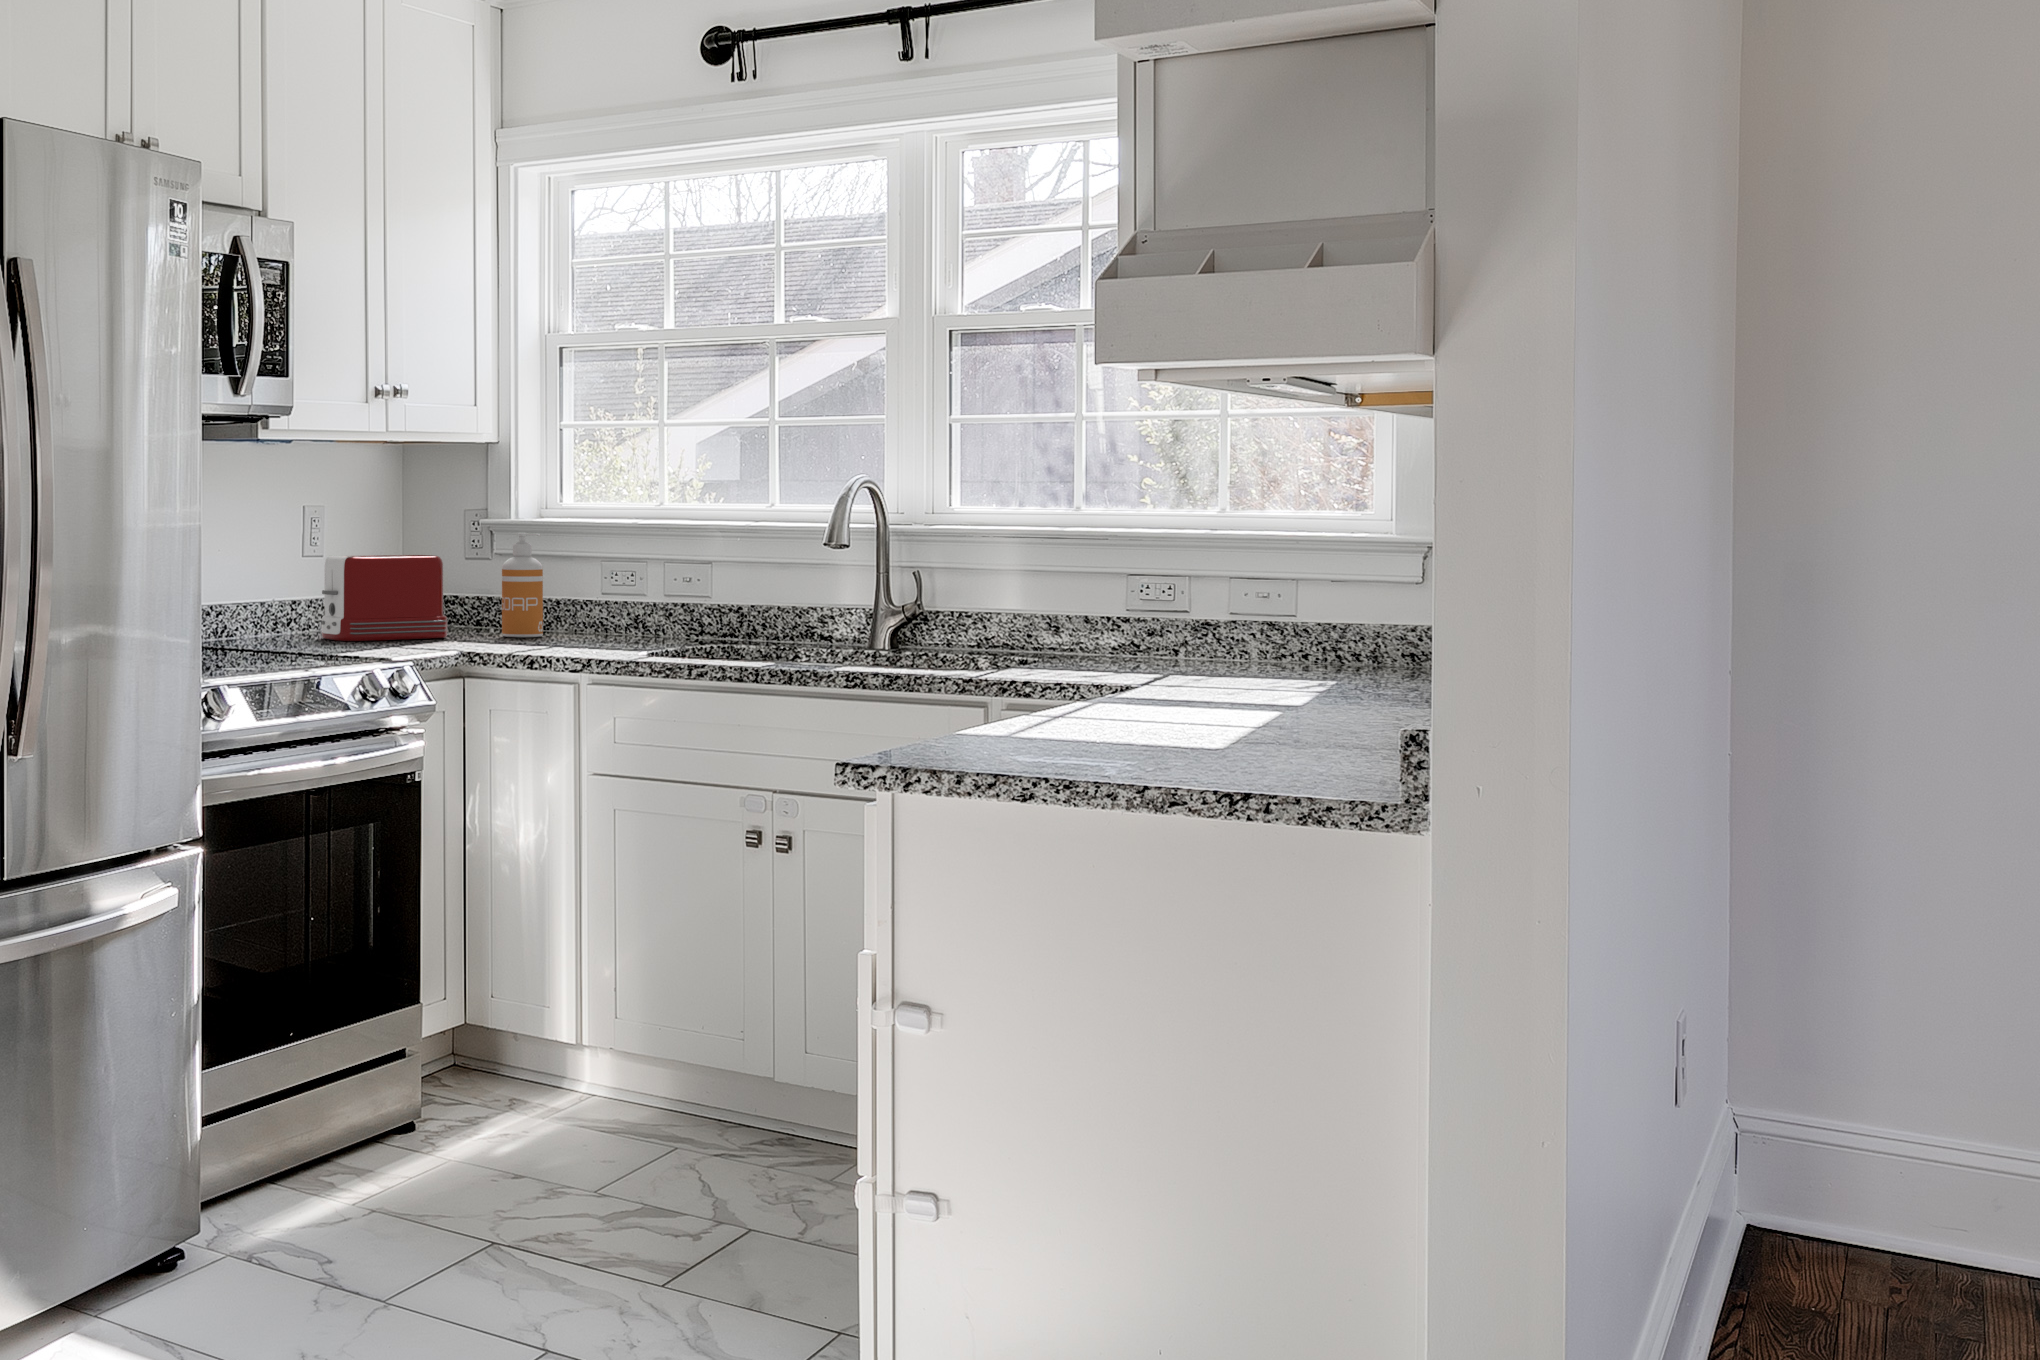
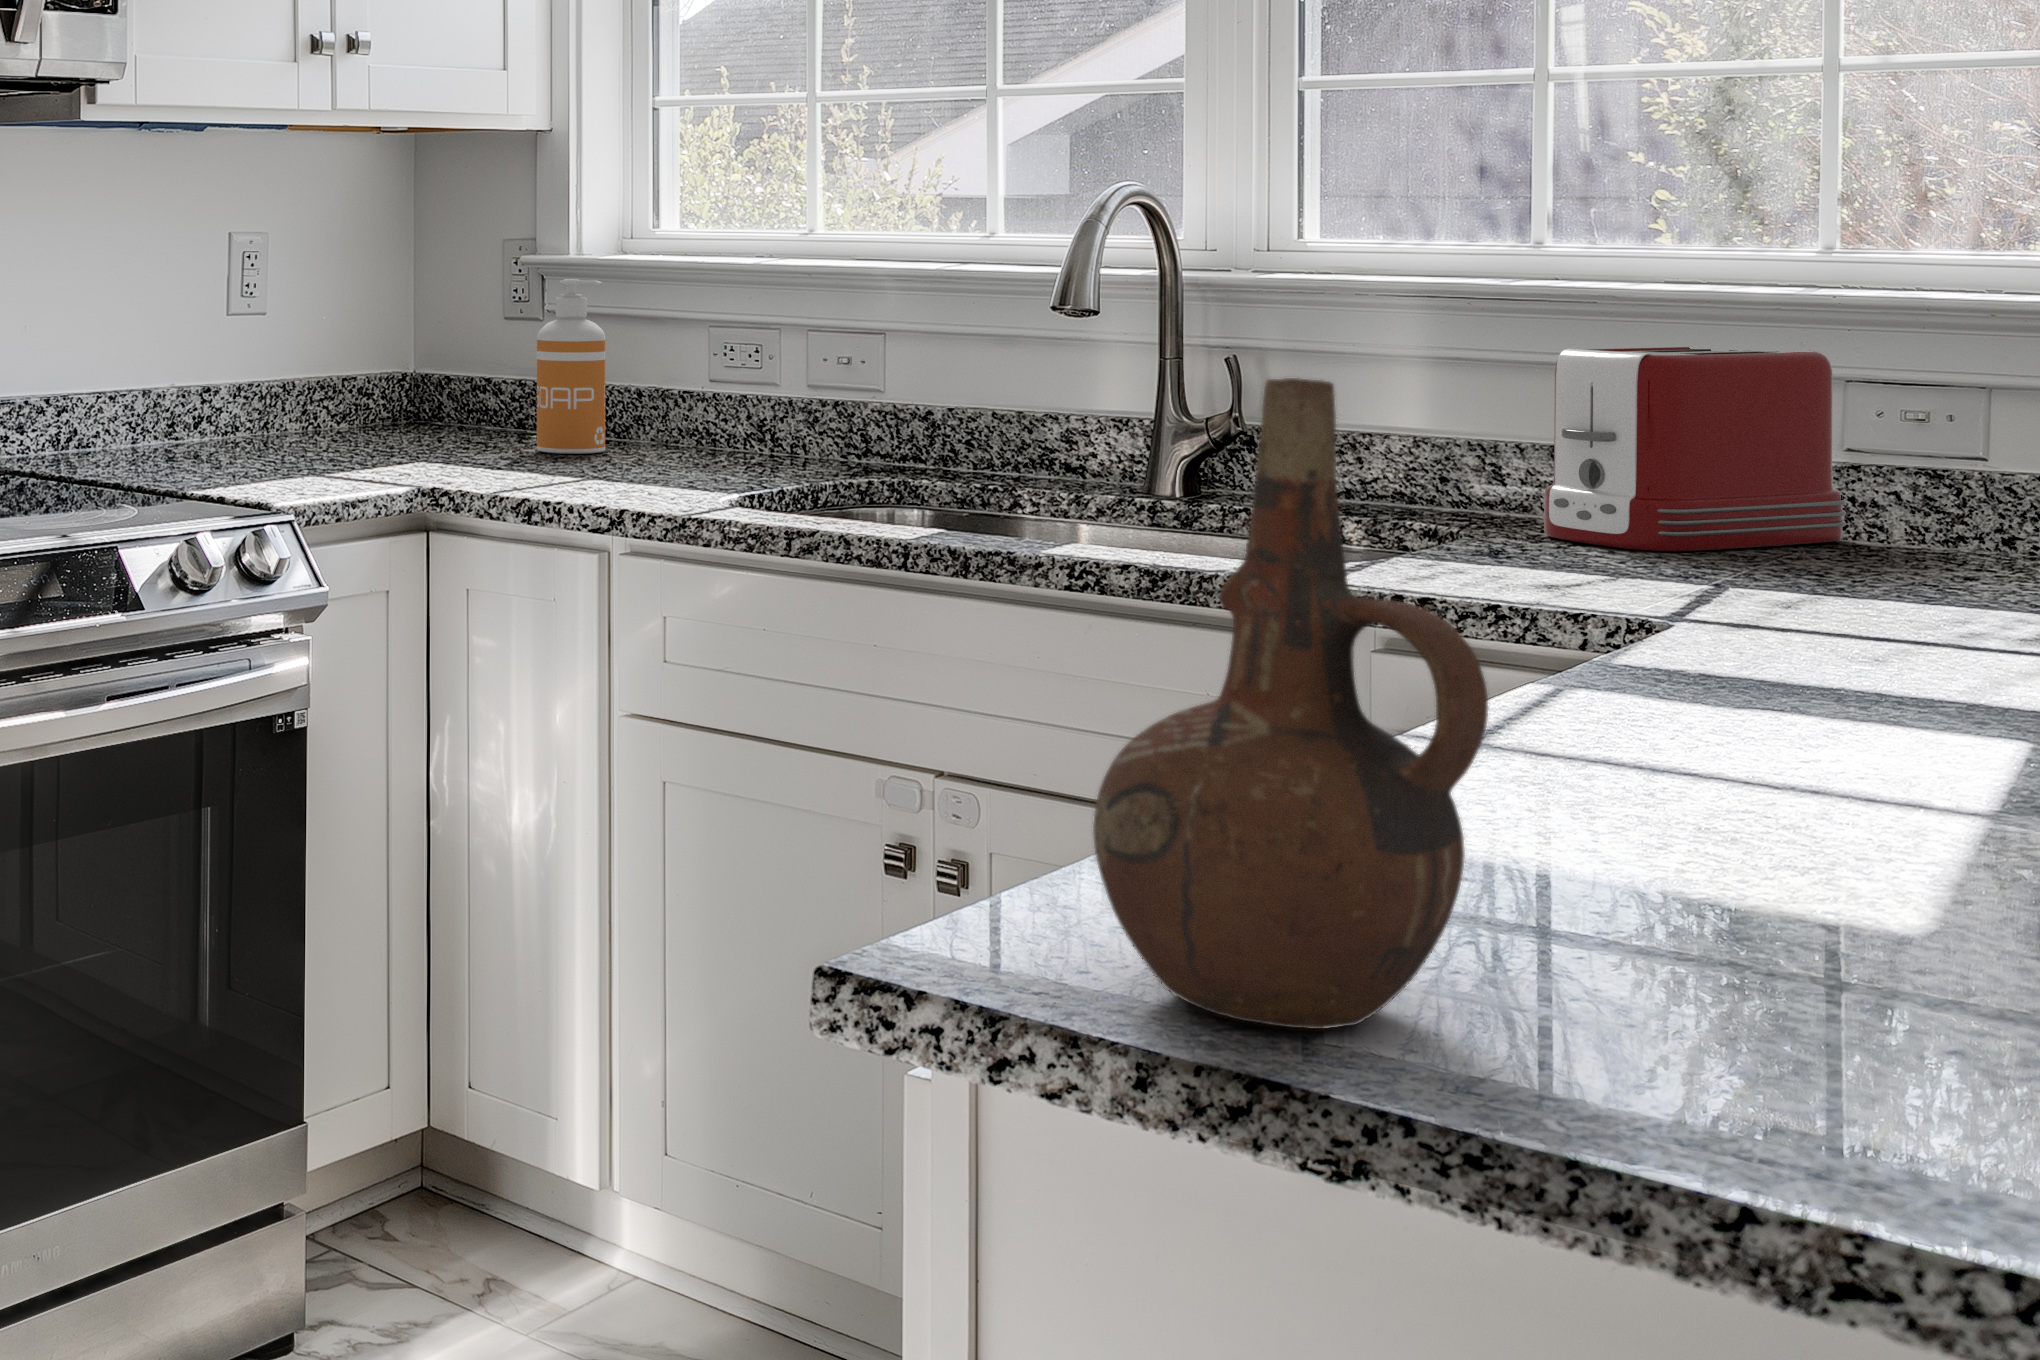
ceramic pitcher: none [937,547,1069,764] -> present [1093,378,1488,1029]
toaster: present [321,555,447,641] -> present [1542,347,1846,551]

